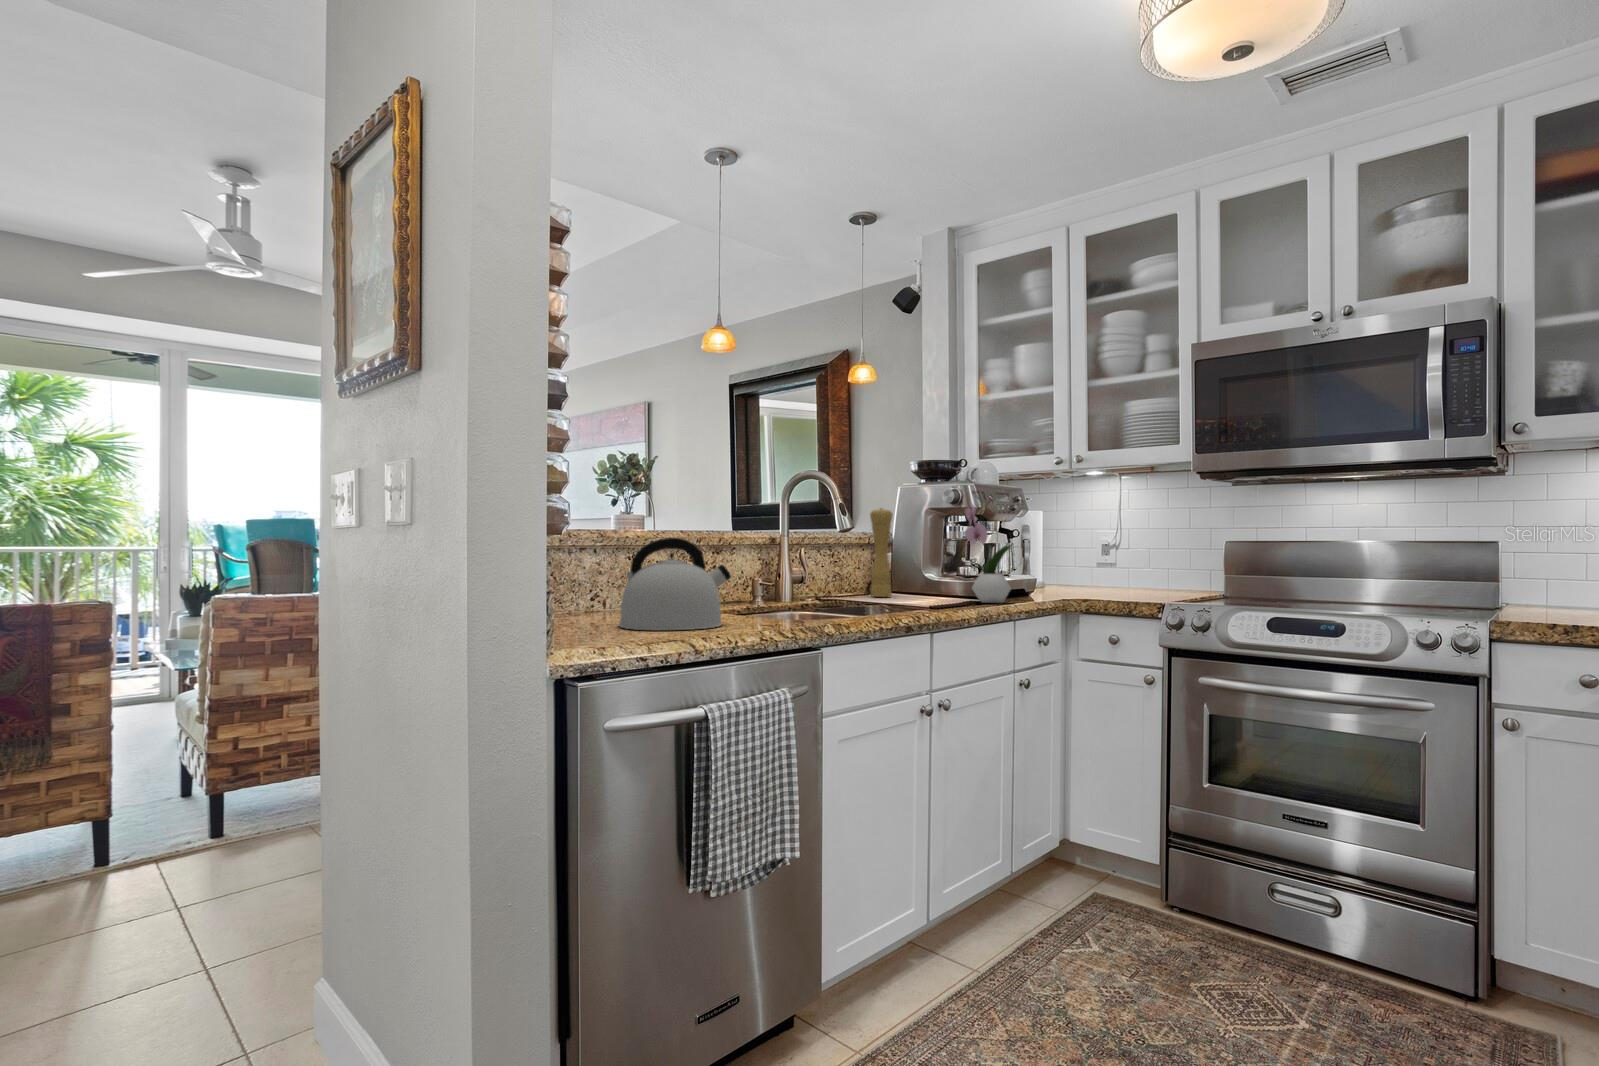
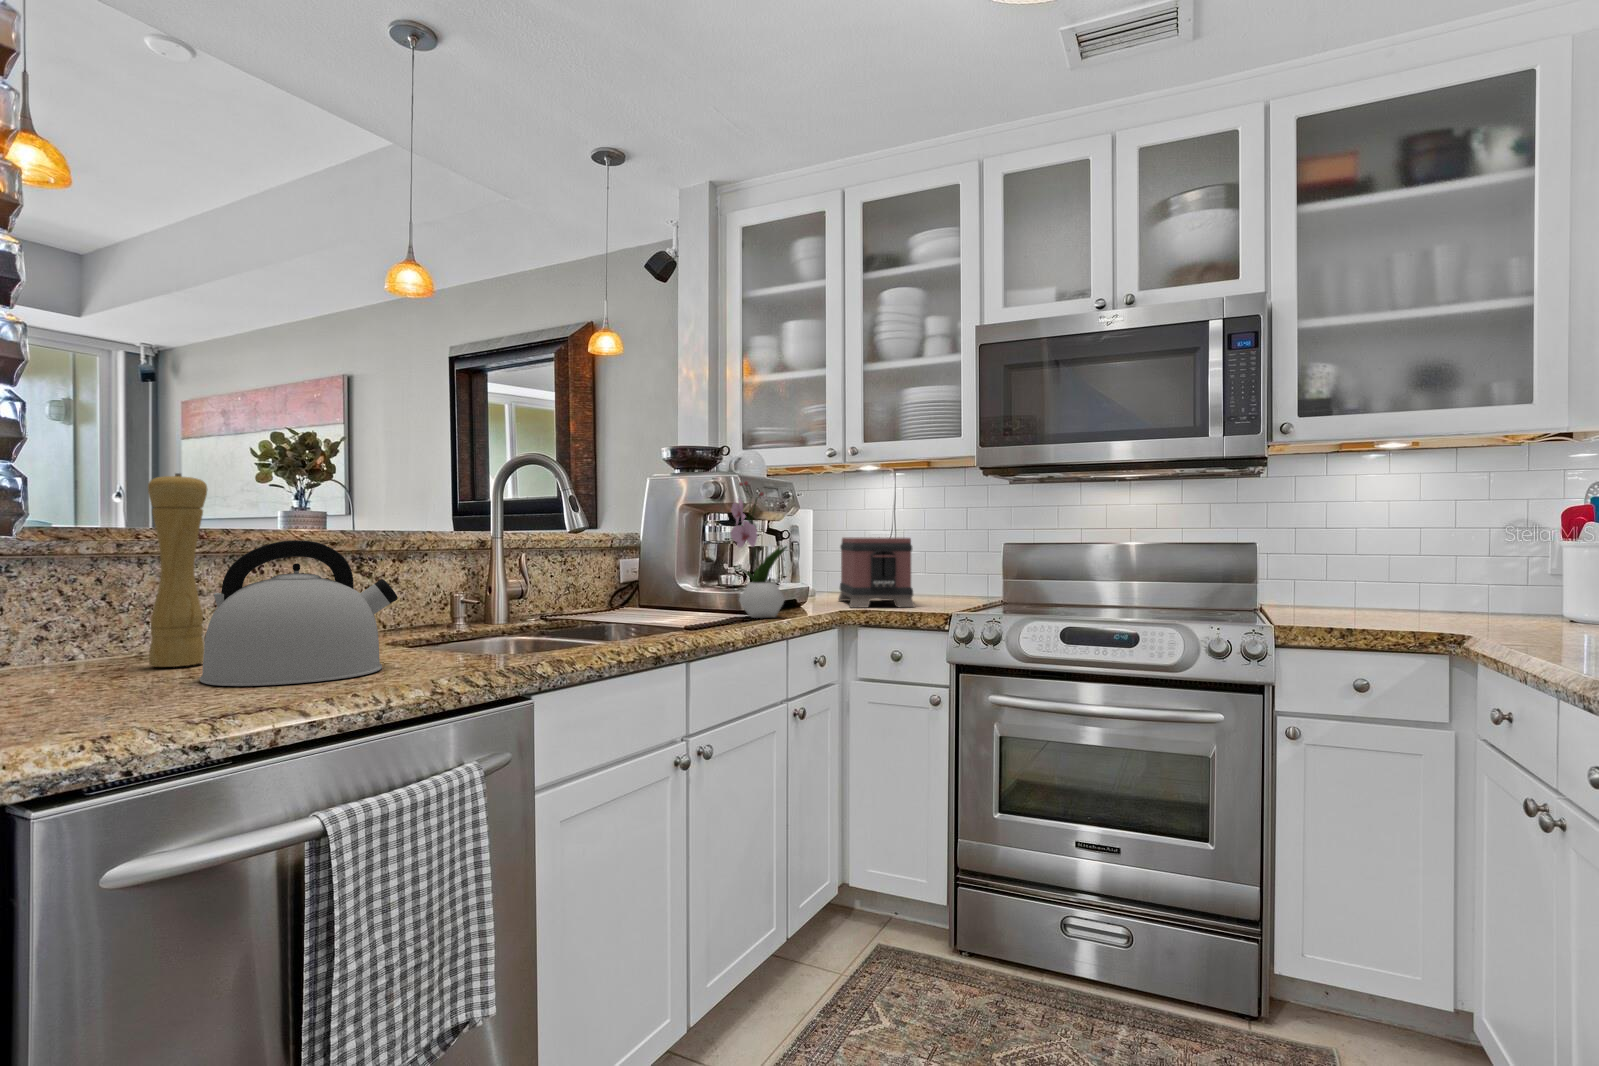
pepper mill: present [870,508,892,597] -> present [148,473,207,667]
toaster: none [1063,536,1133,599] -> present [838,537,915,608]

